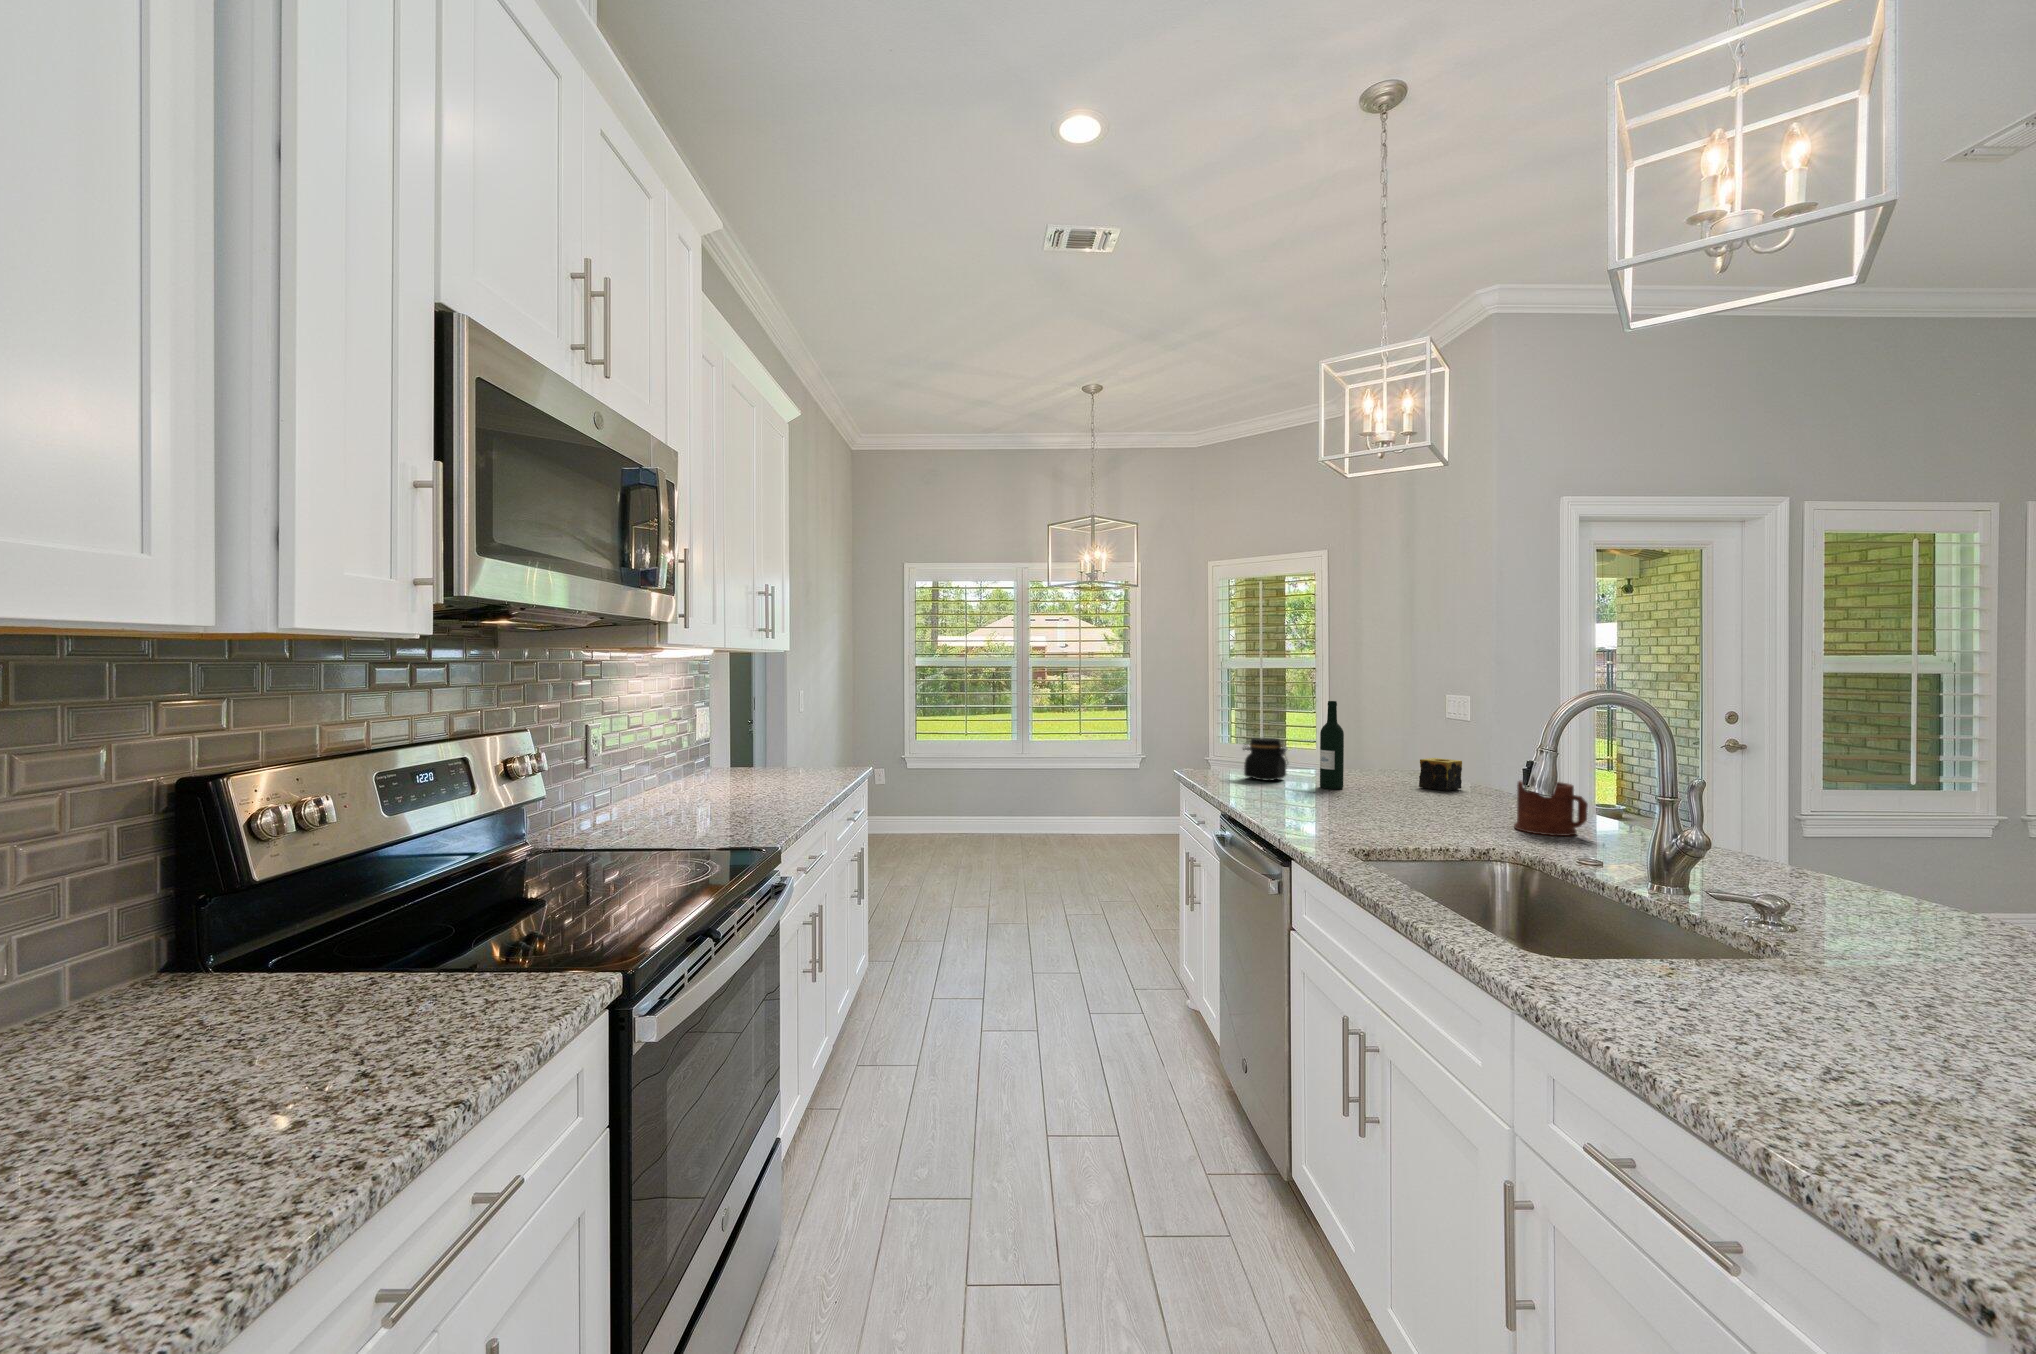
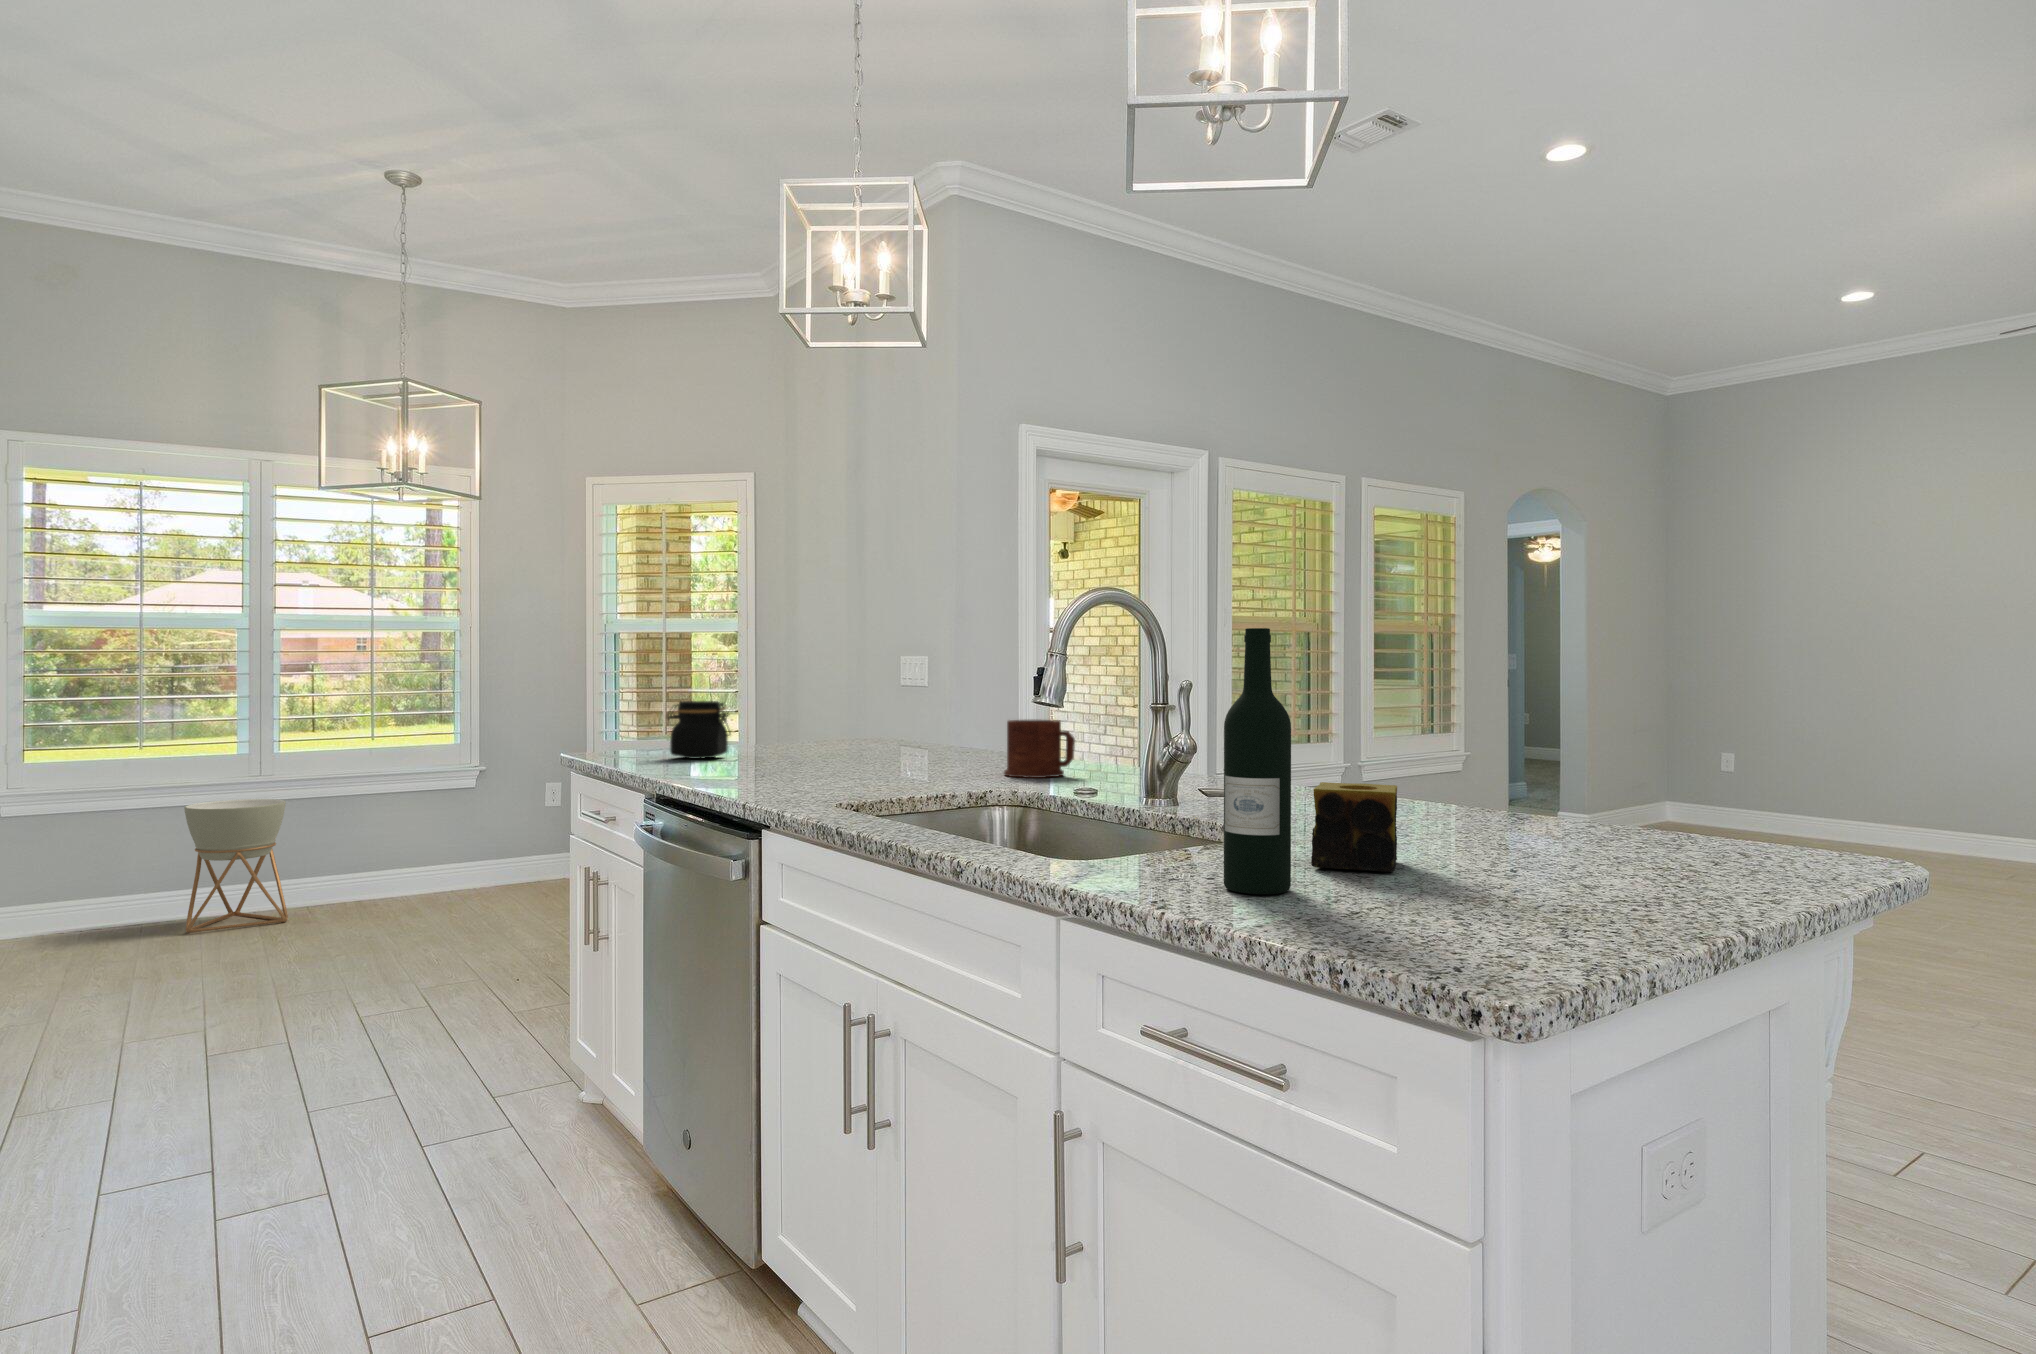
wine bottle: present [1320,701,1344,789] -> present [1224,628,1291,894]
candle: present [1419,758,1462,791] -> present [1311,782,1397,872]
planter: none [985,766,1034,841] -> present [184,799,288,933]

